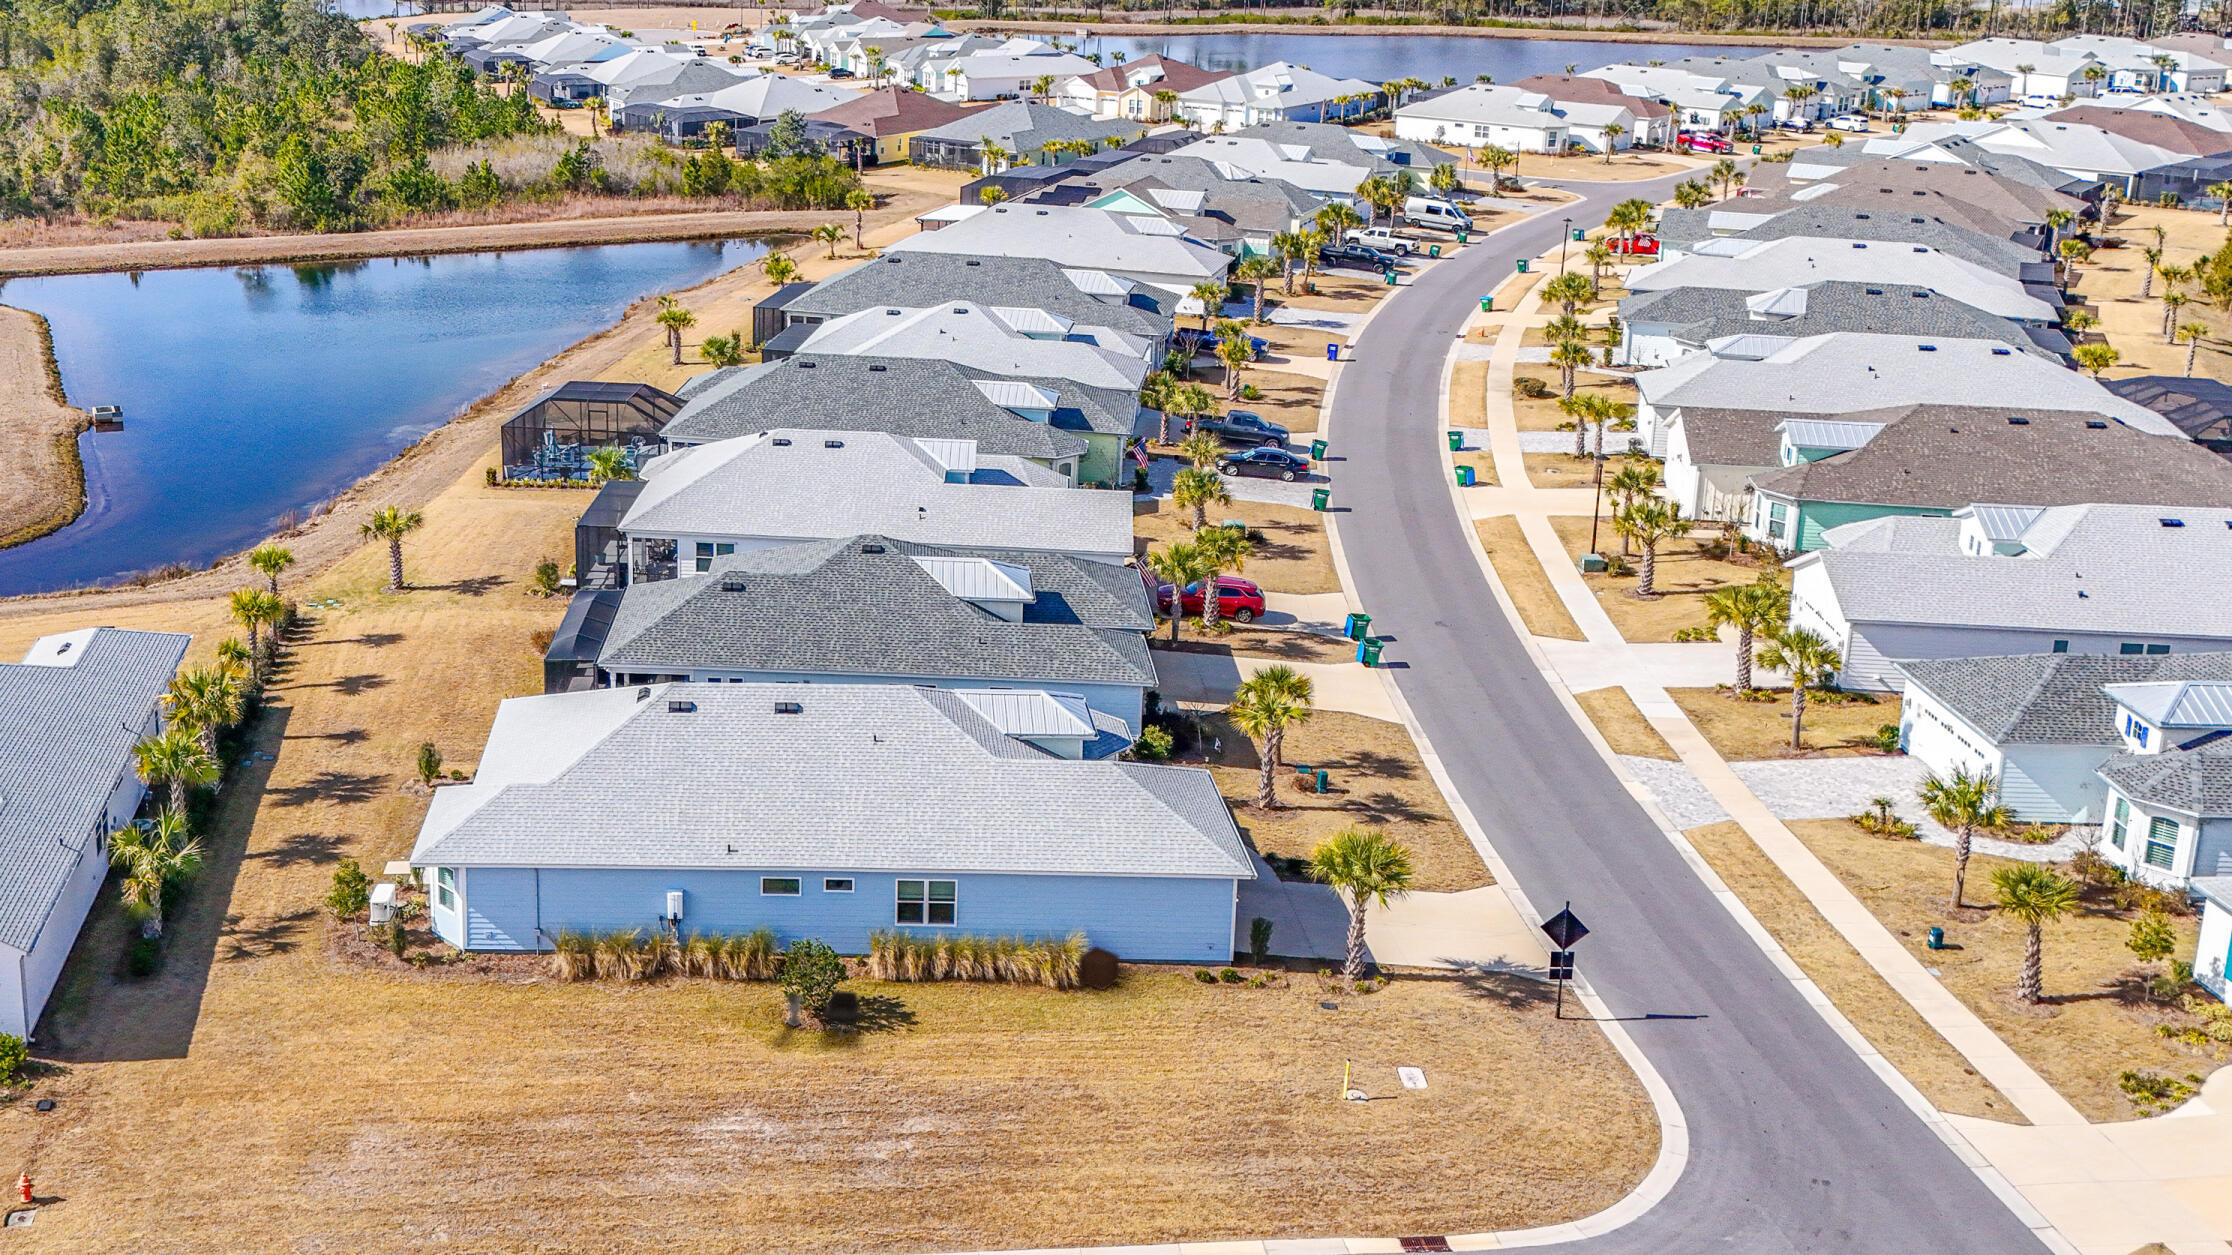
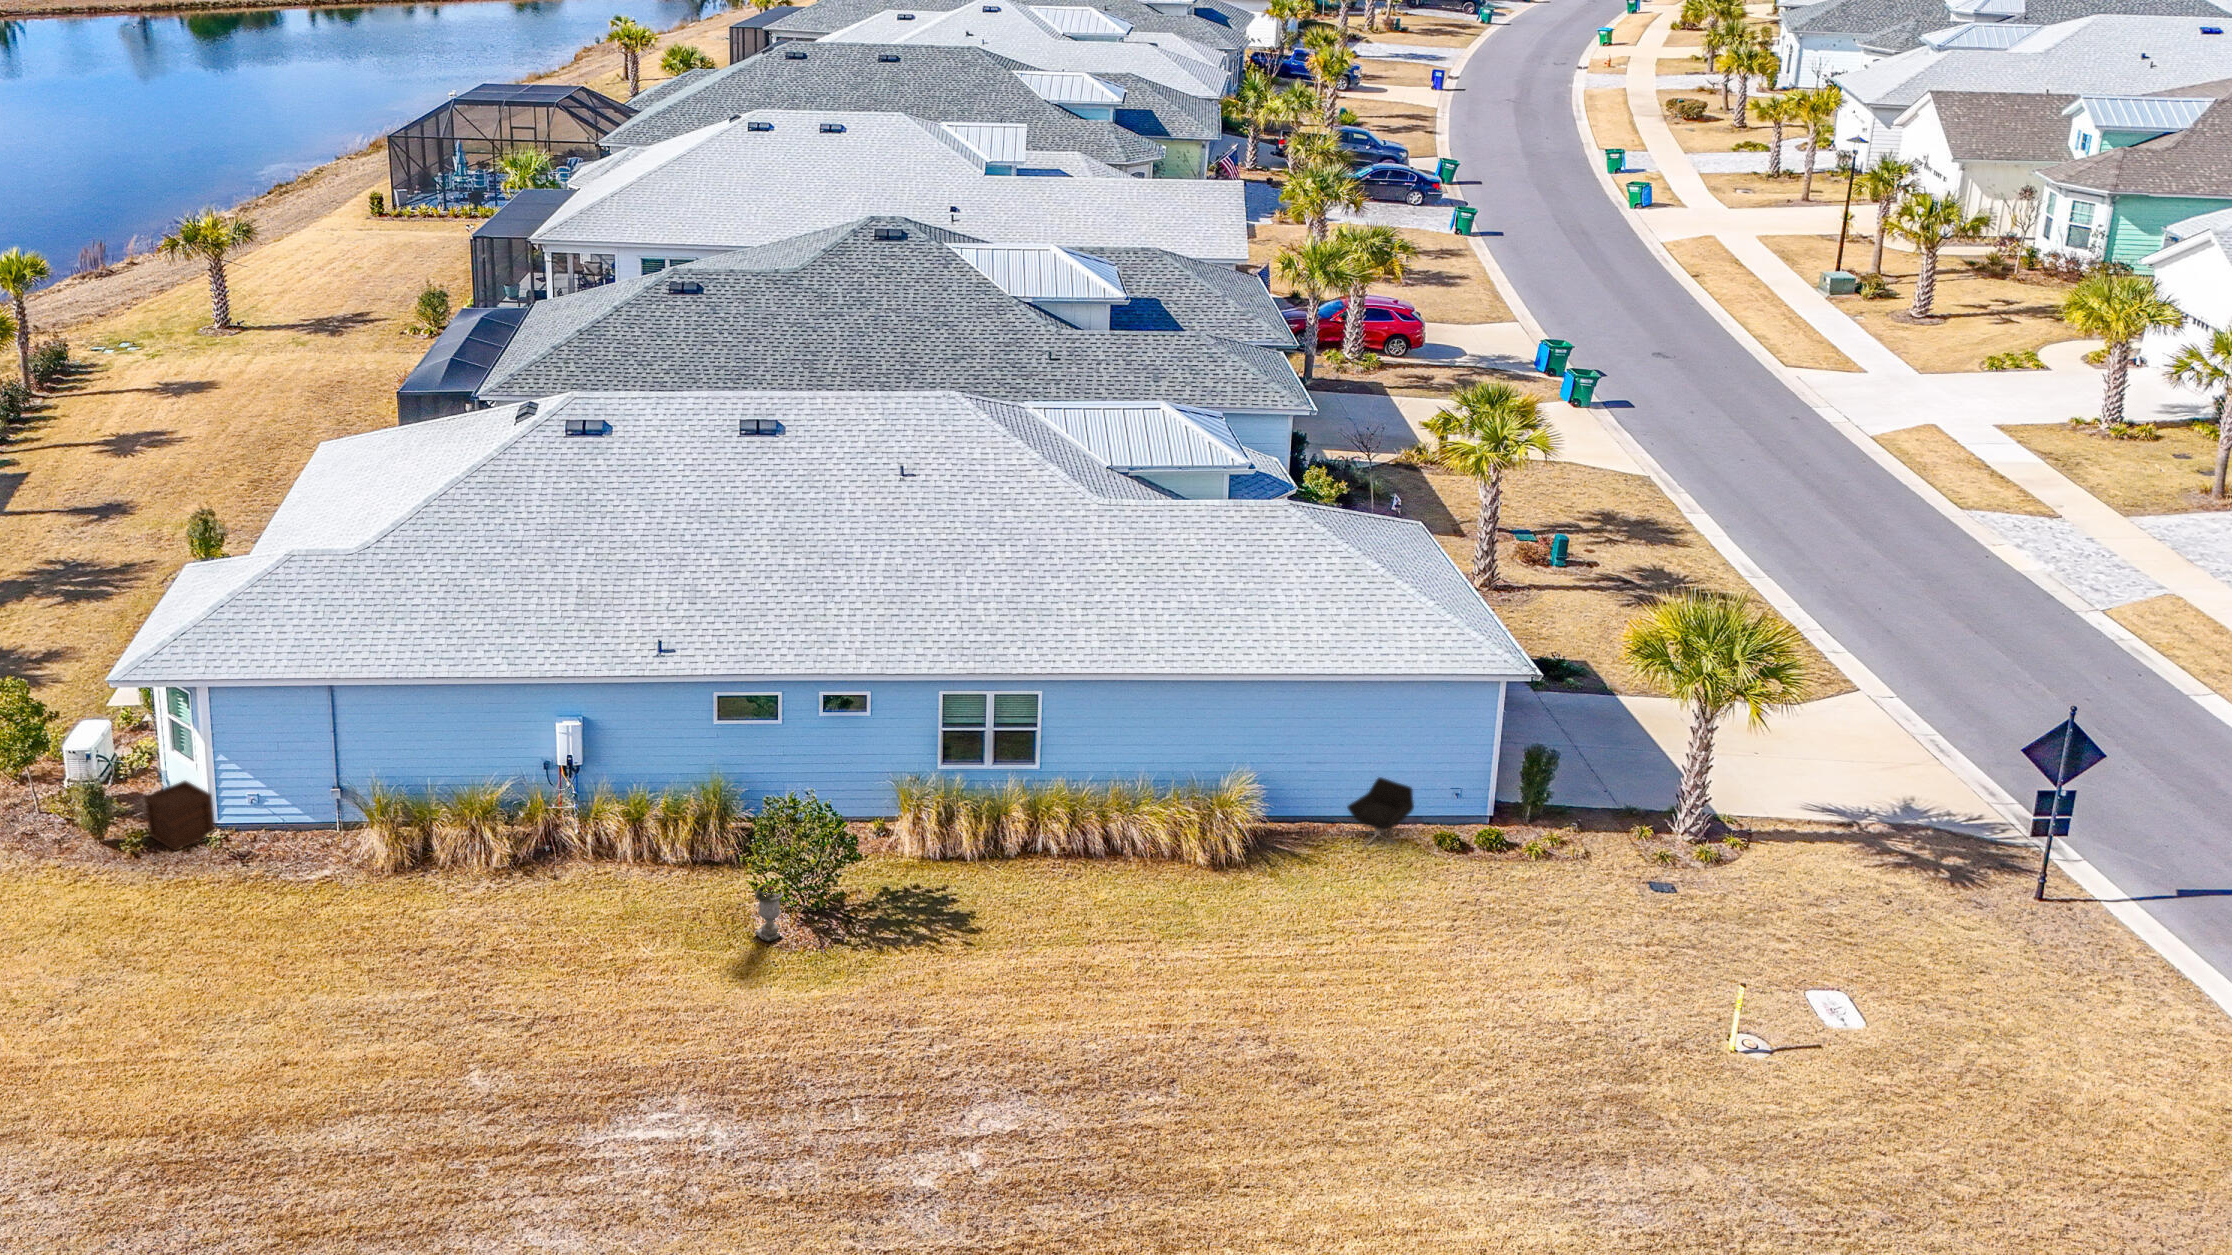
wooden crate: present [1079,947,1119,990] -> present [145,781,215,851]
lounge chair: present [824,990,860,1030] -> present [1347,777,1414,844]

